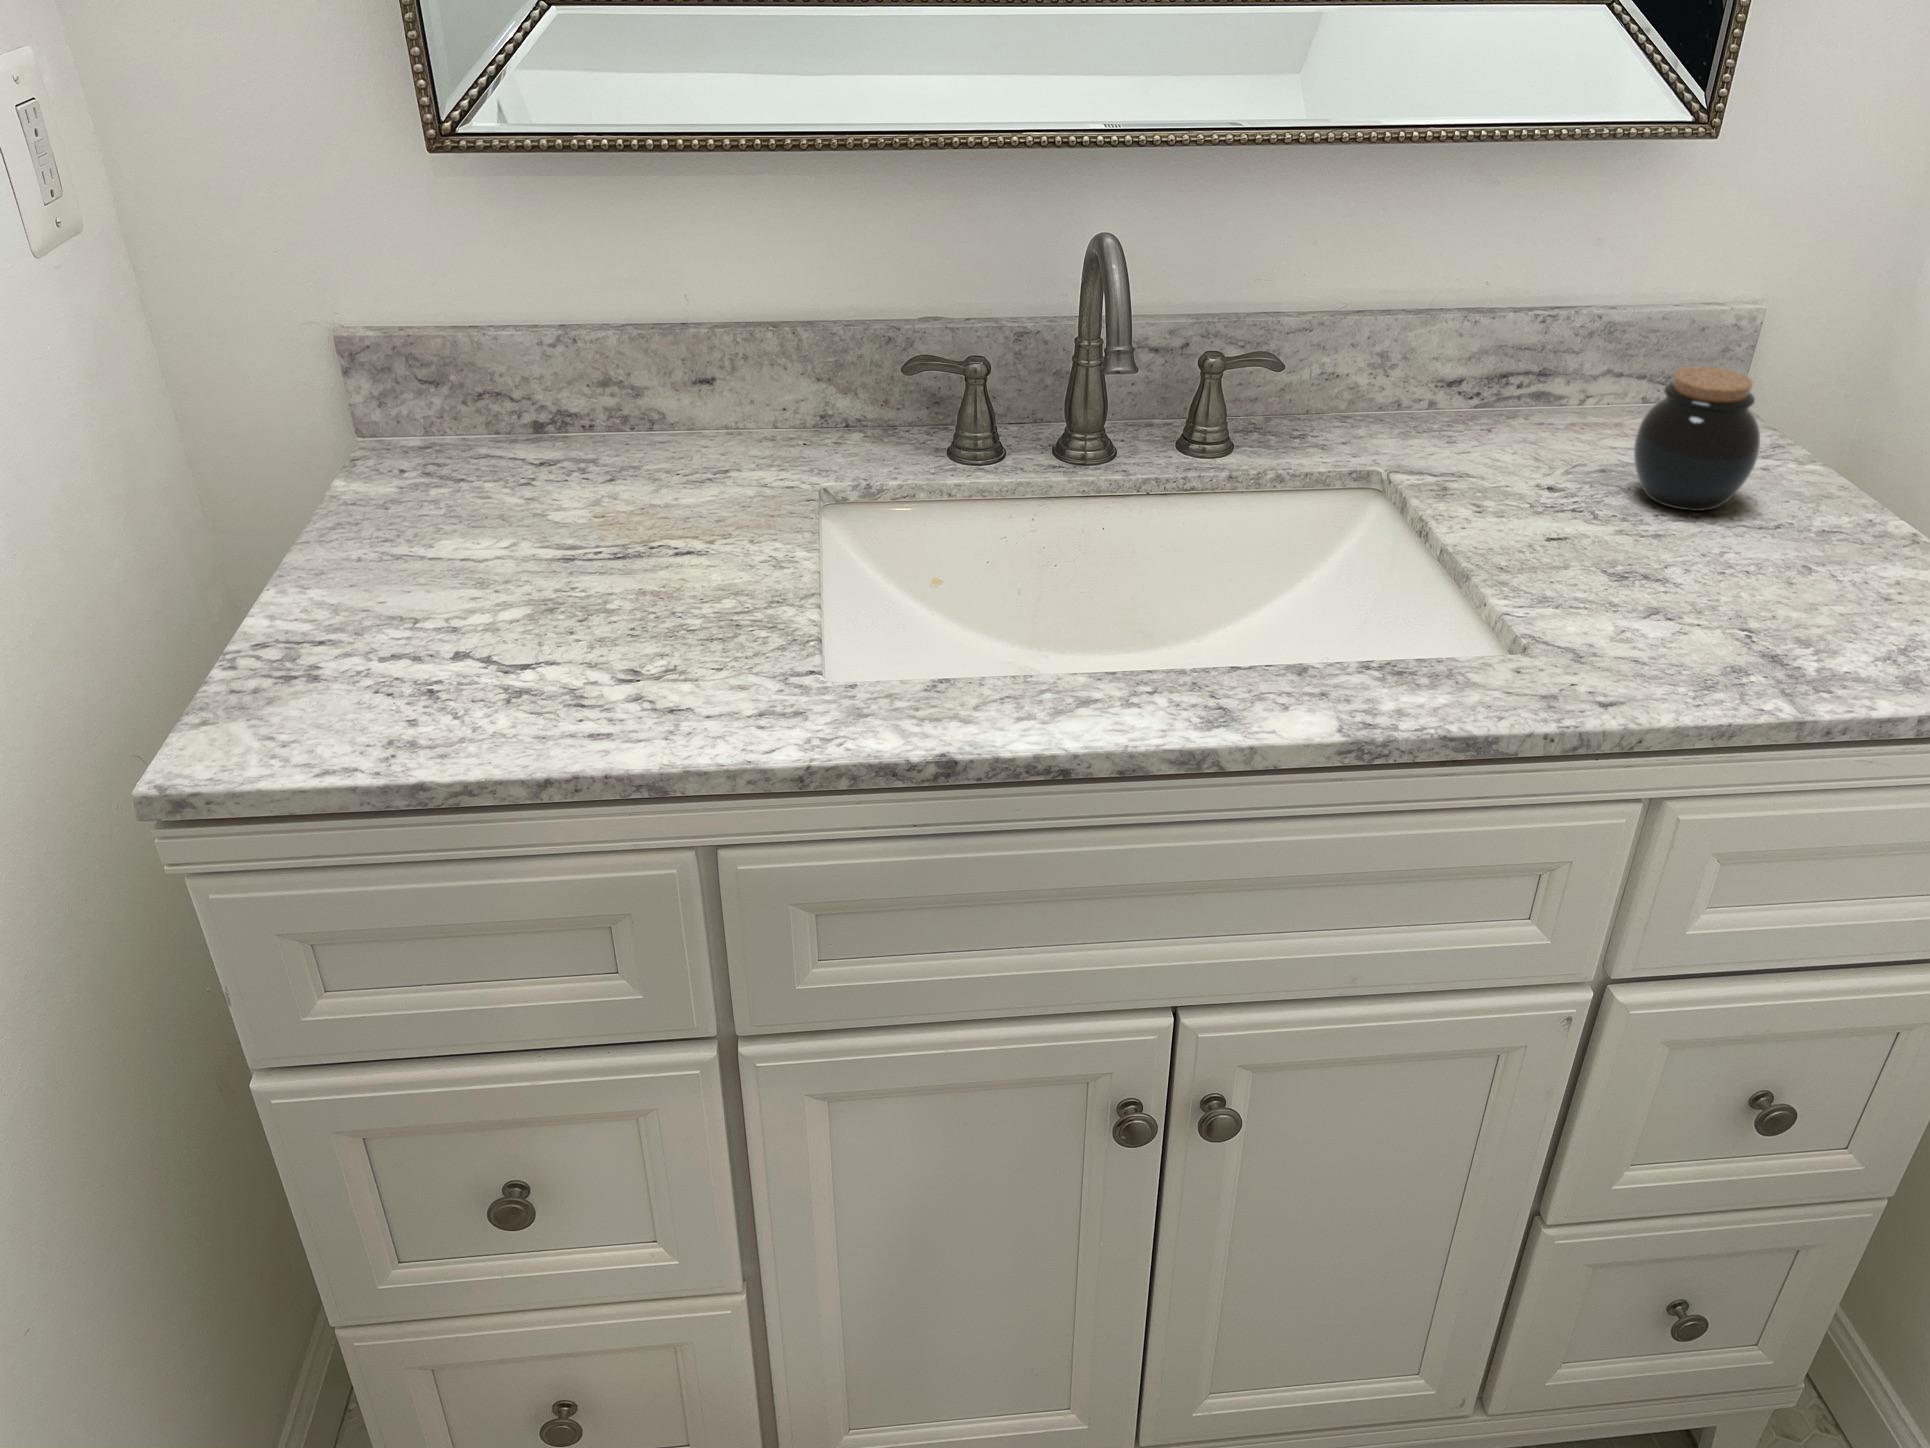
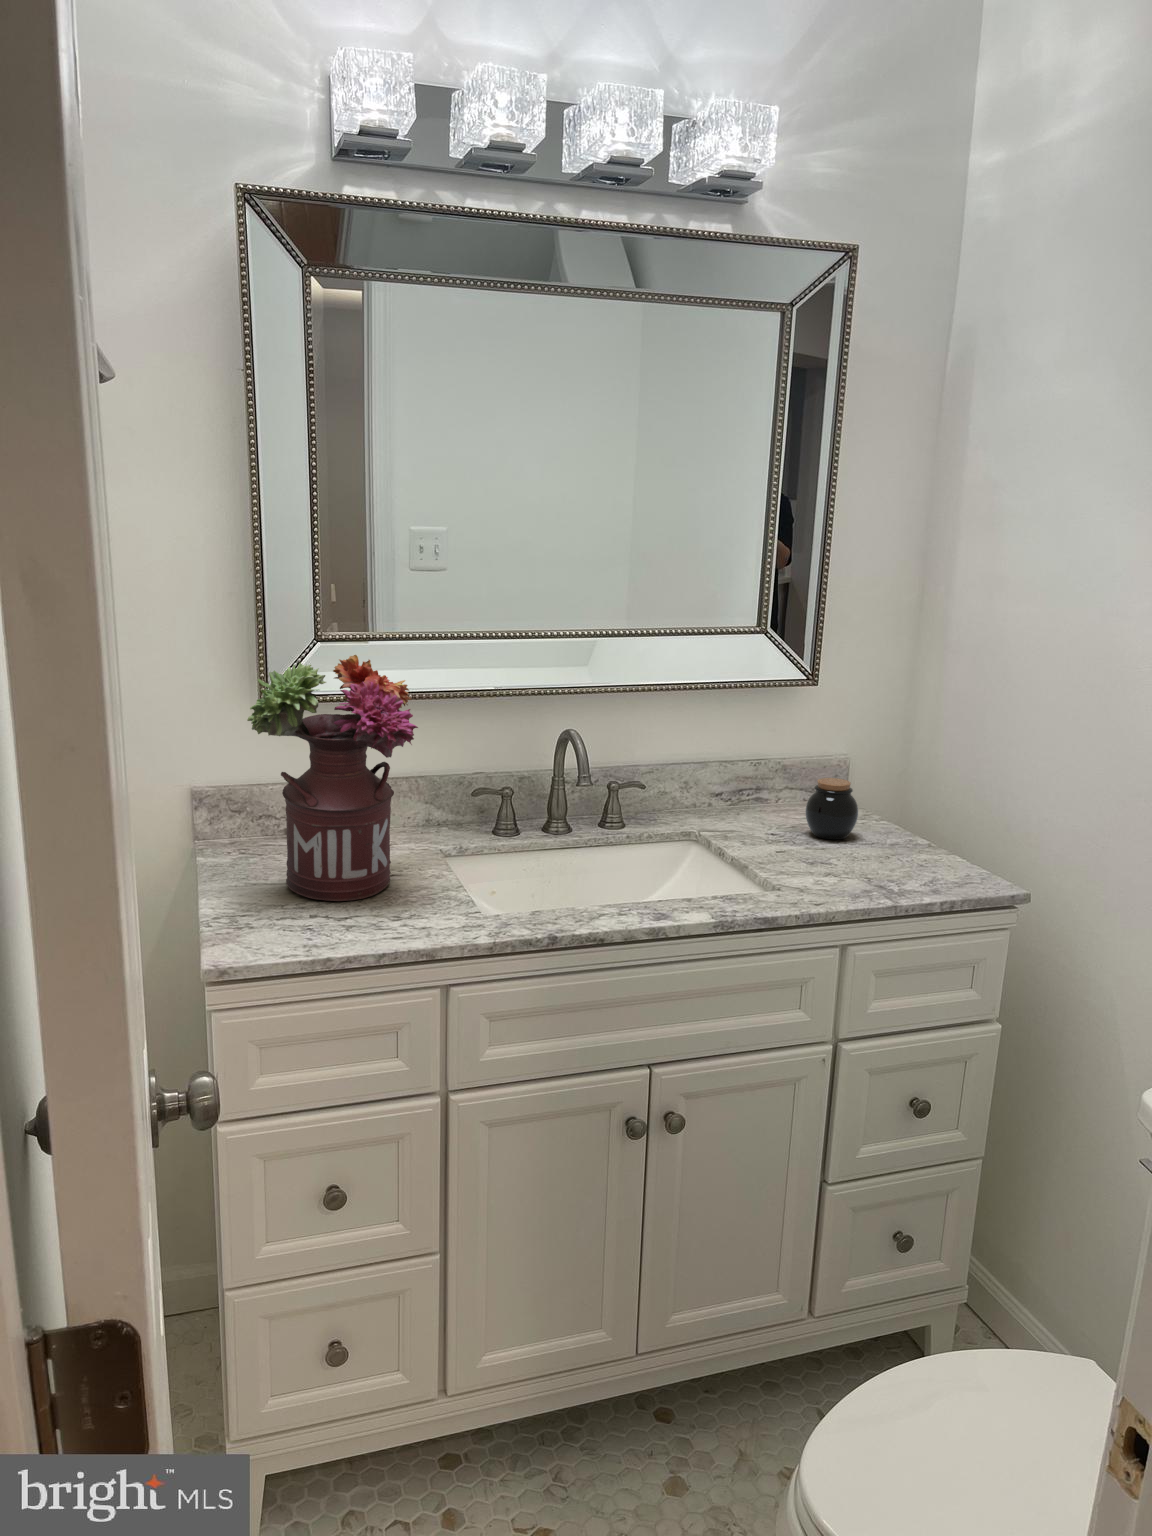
flower arrangement: none [267,40,689,617] -> present [247,655,418,901]

